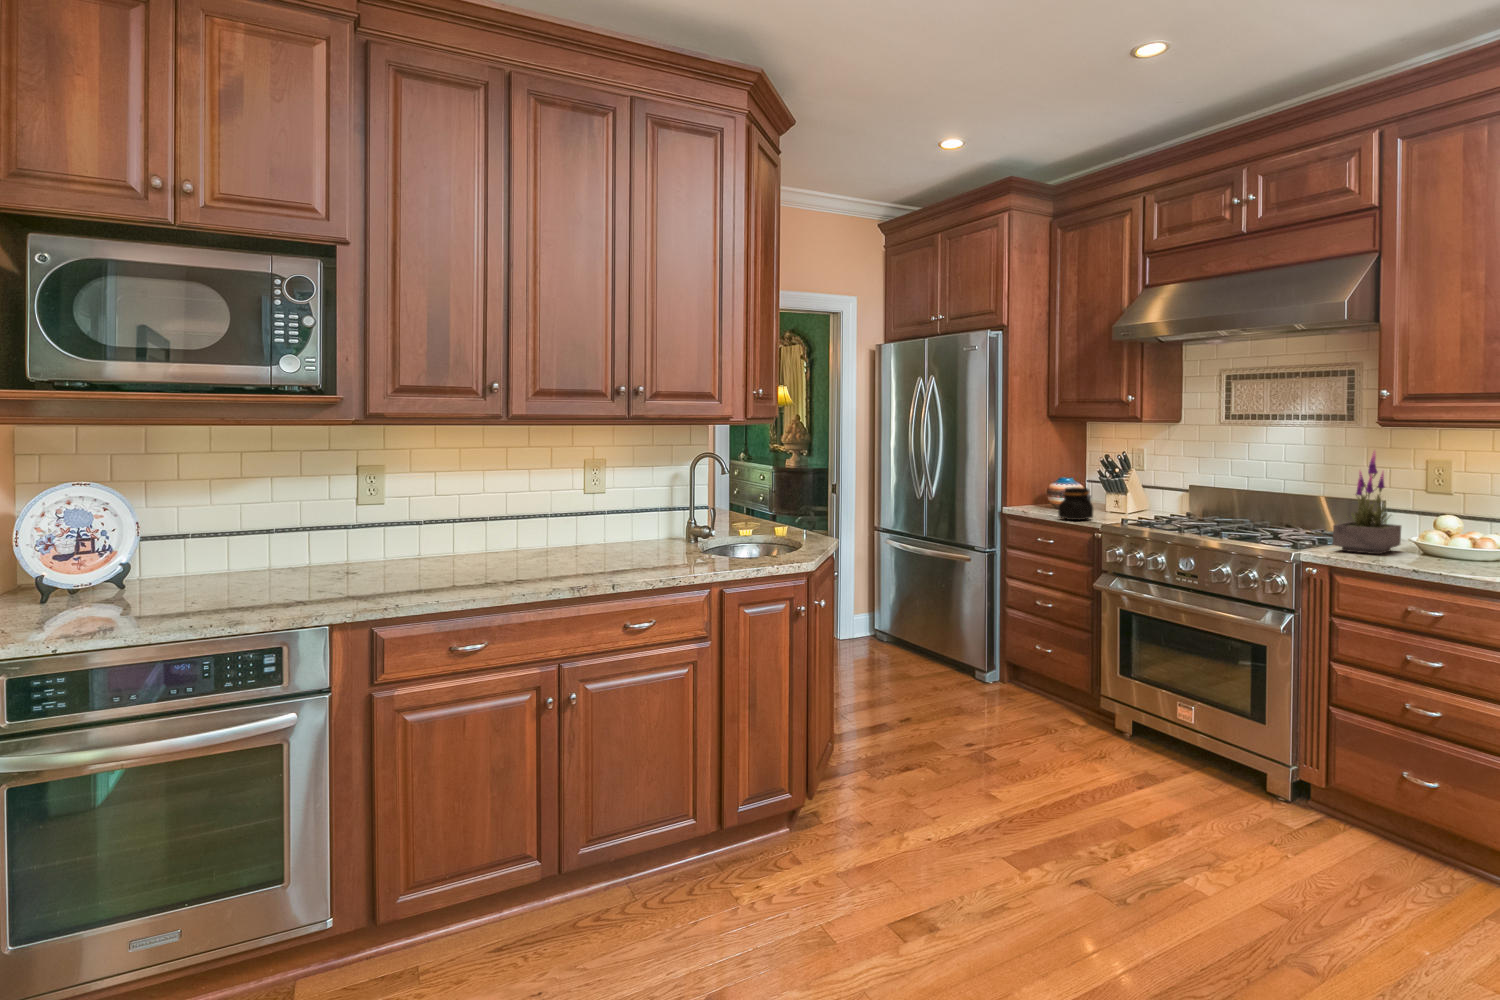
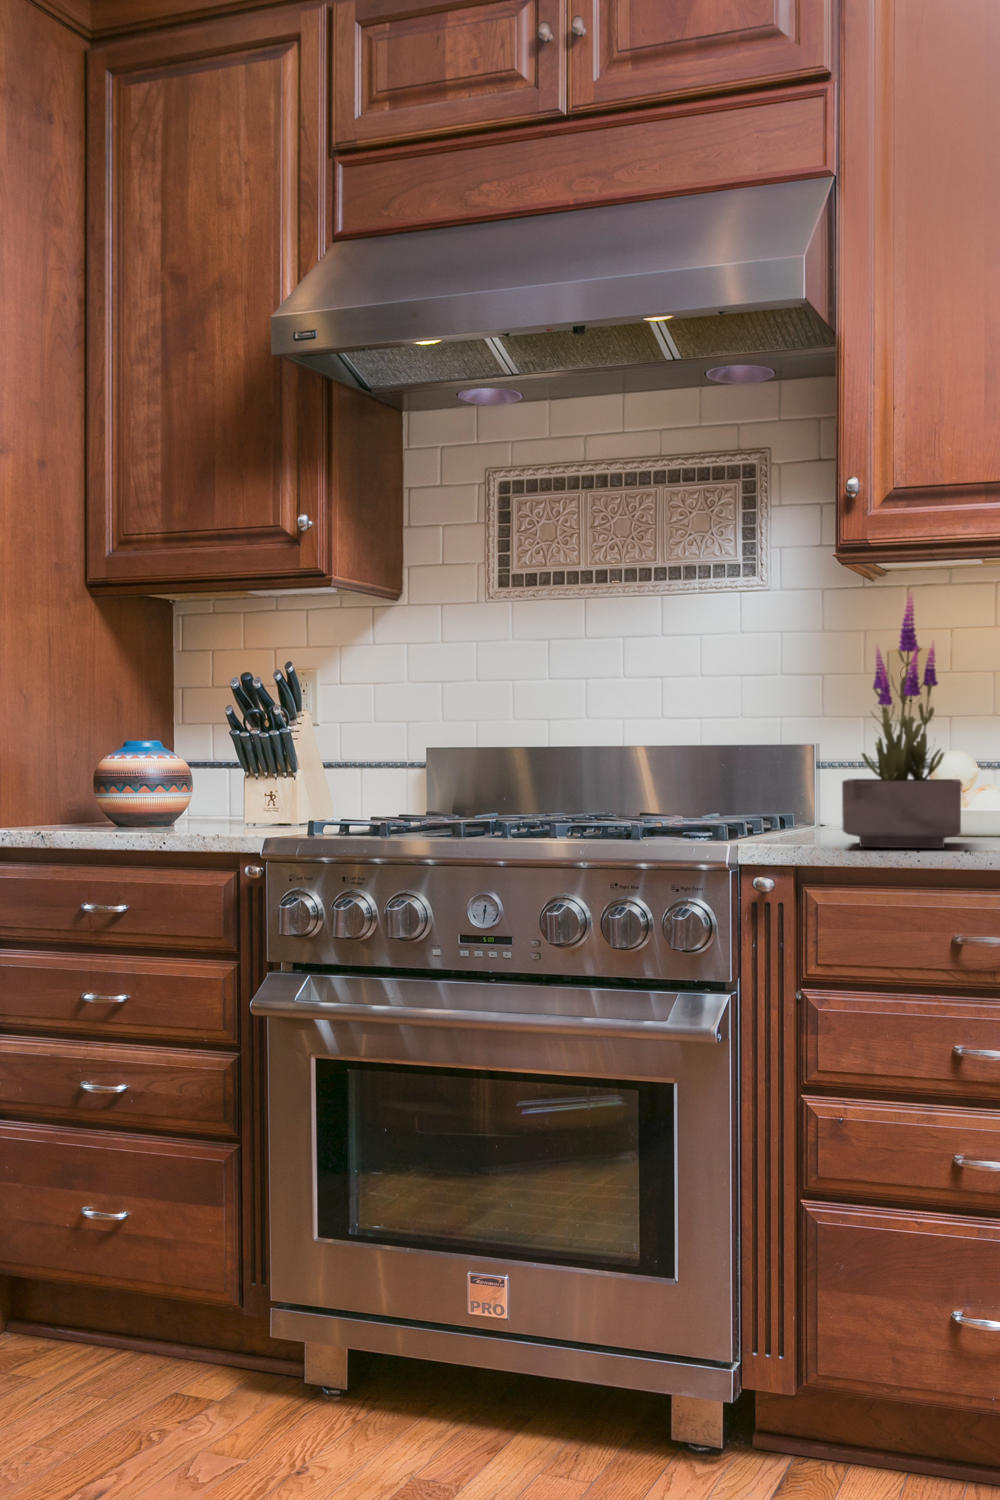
jar: present [1058,487,1093,520] -> none [130,744,220,829]

